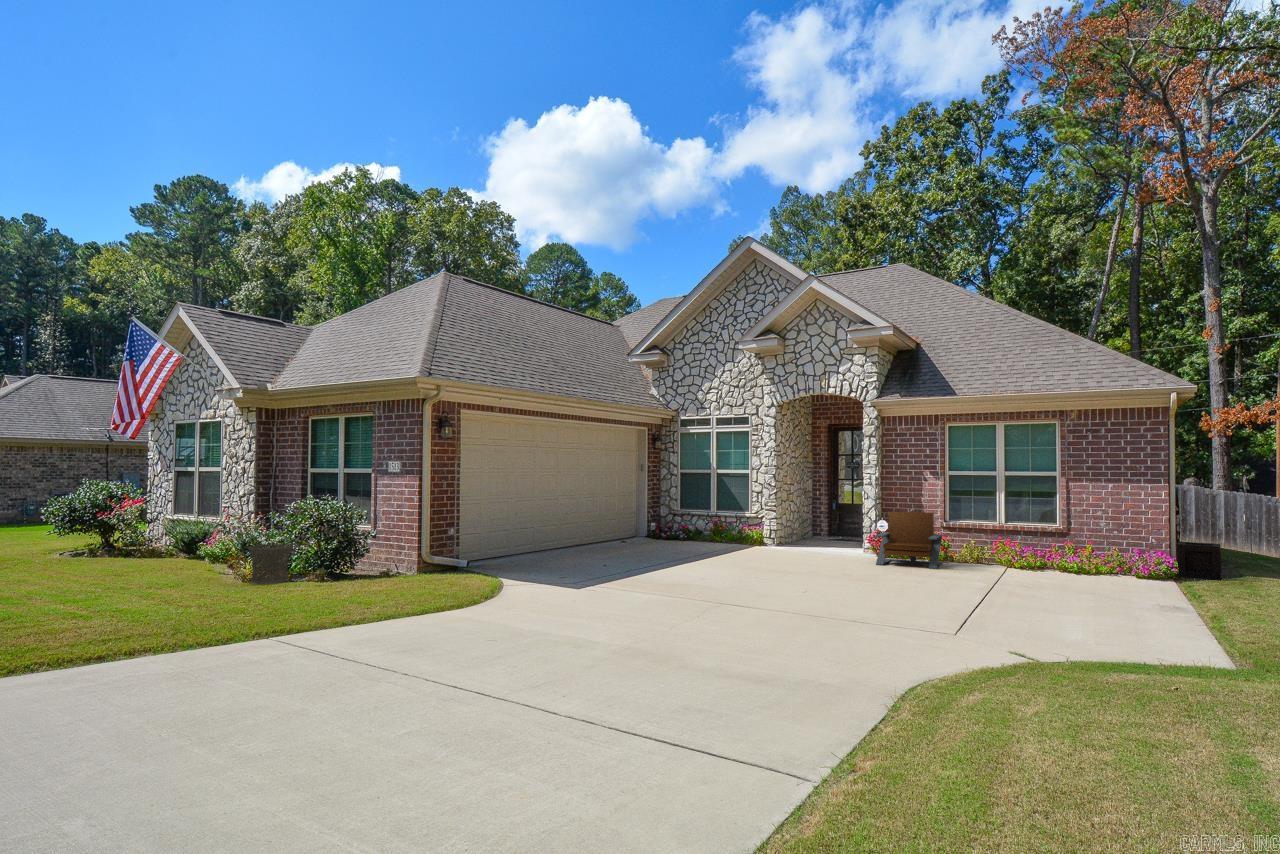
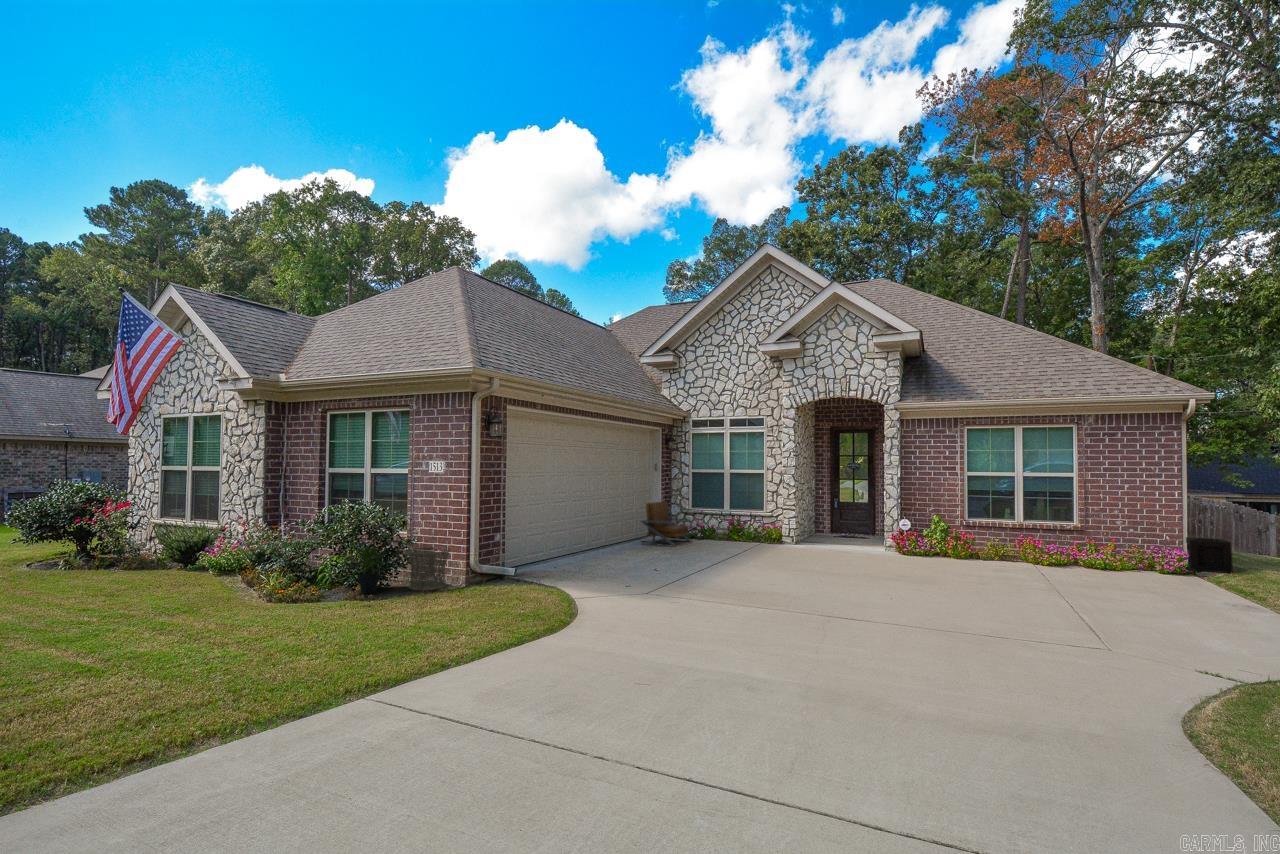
lounge chair: present [875,512,943,569] -> present [641,501,692,546]
potted plant: none [314,538,342,581] -> present [357,547,383,594]
basket: present [248,544,293,584] -> present [406,547,451,590]

